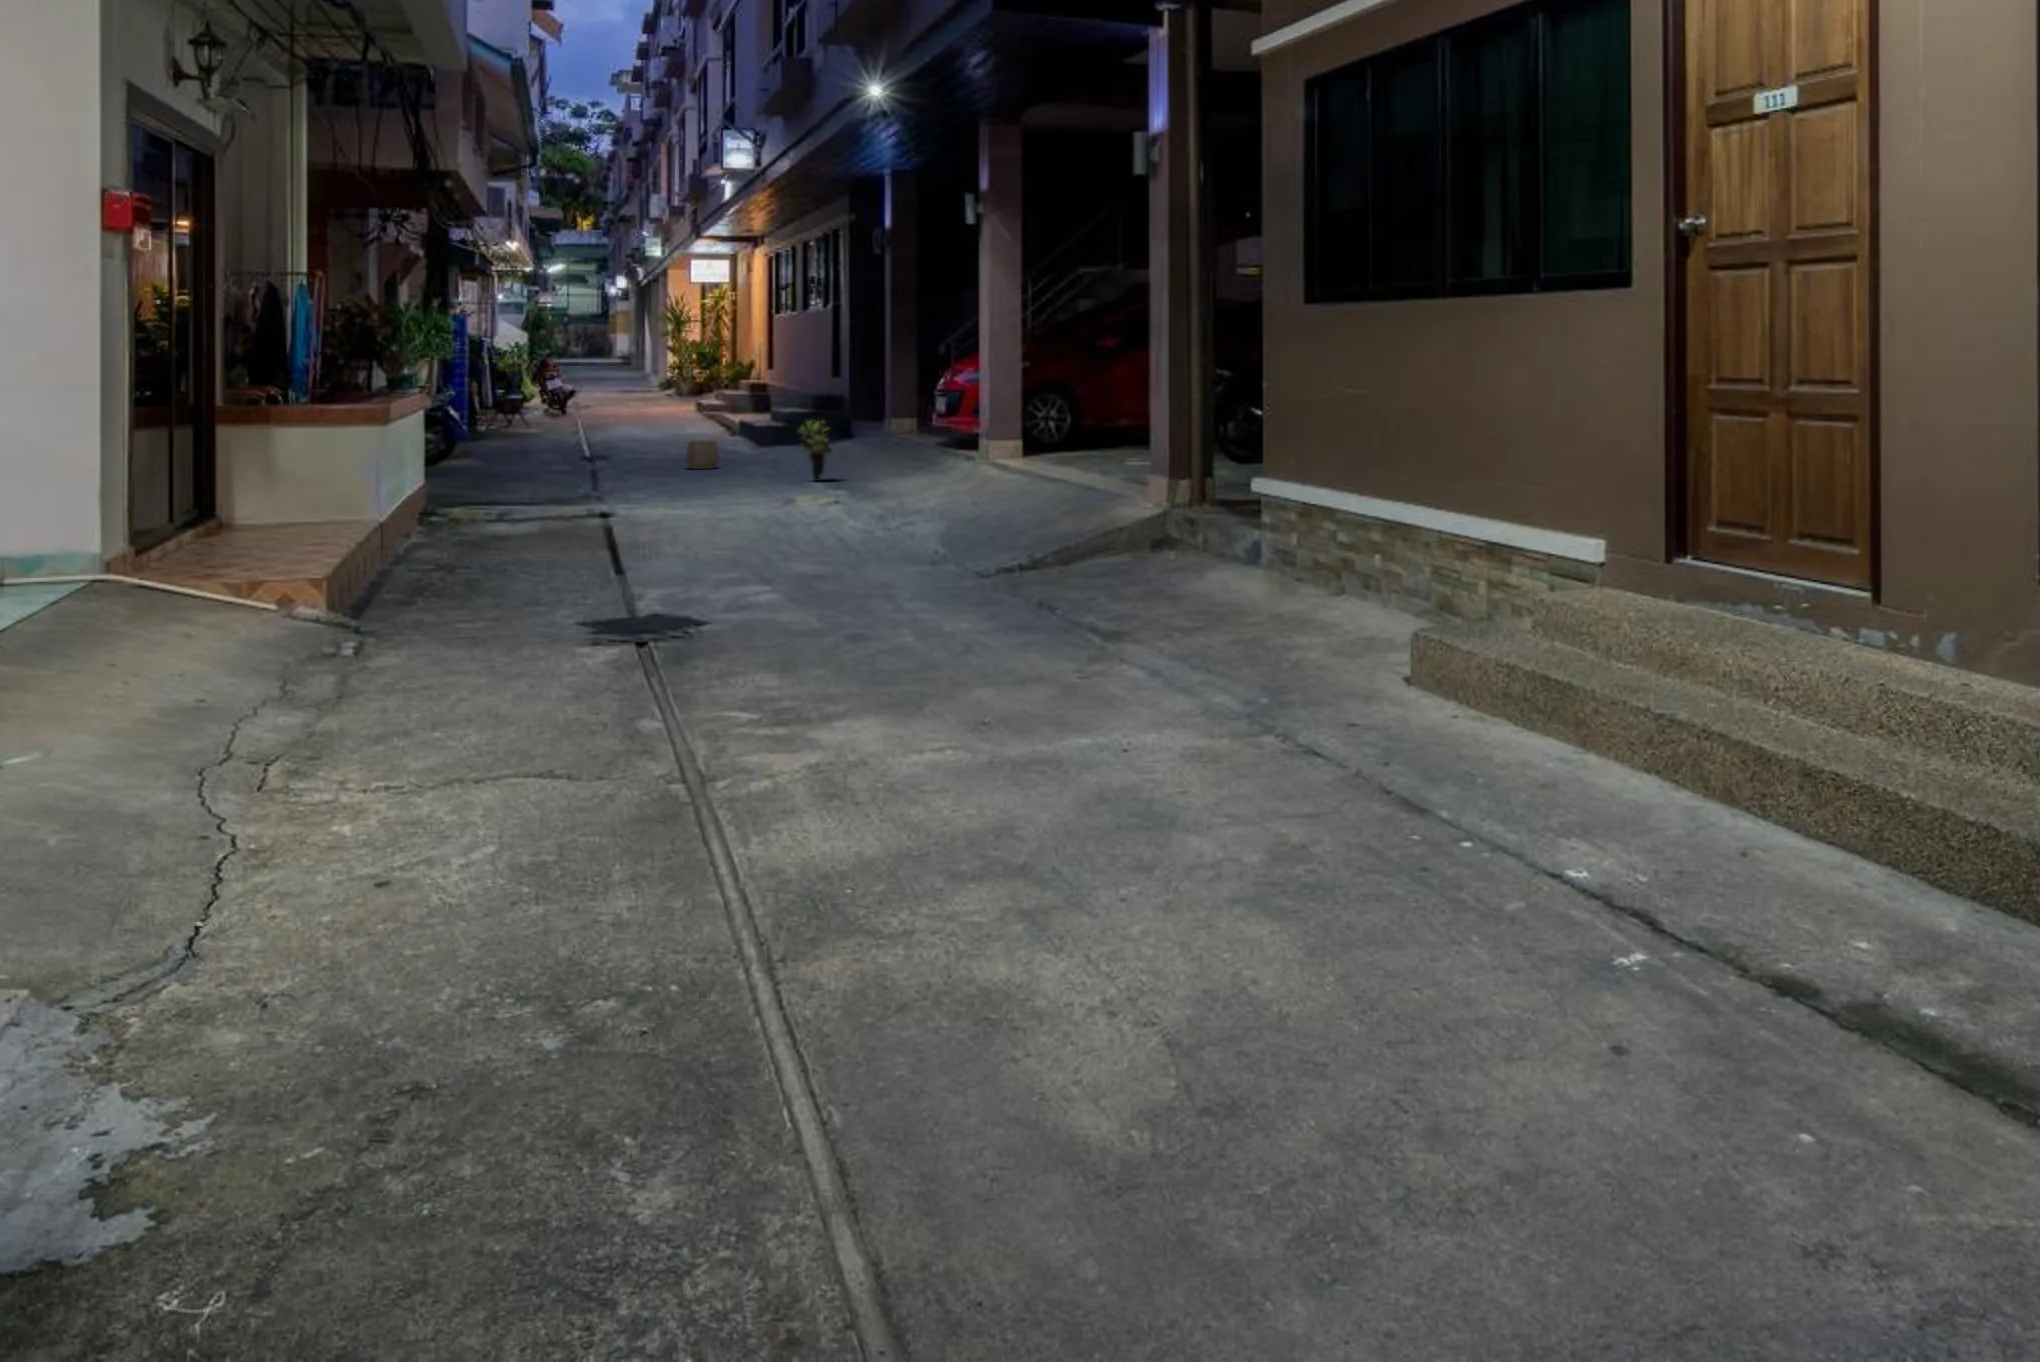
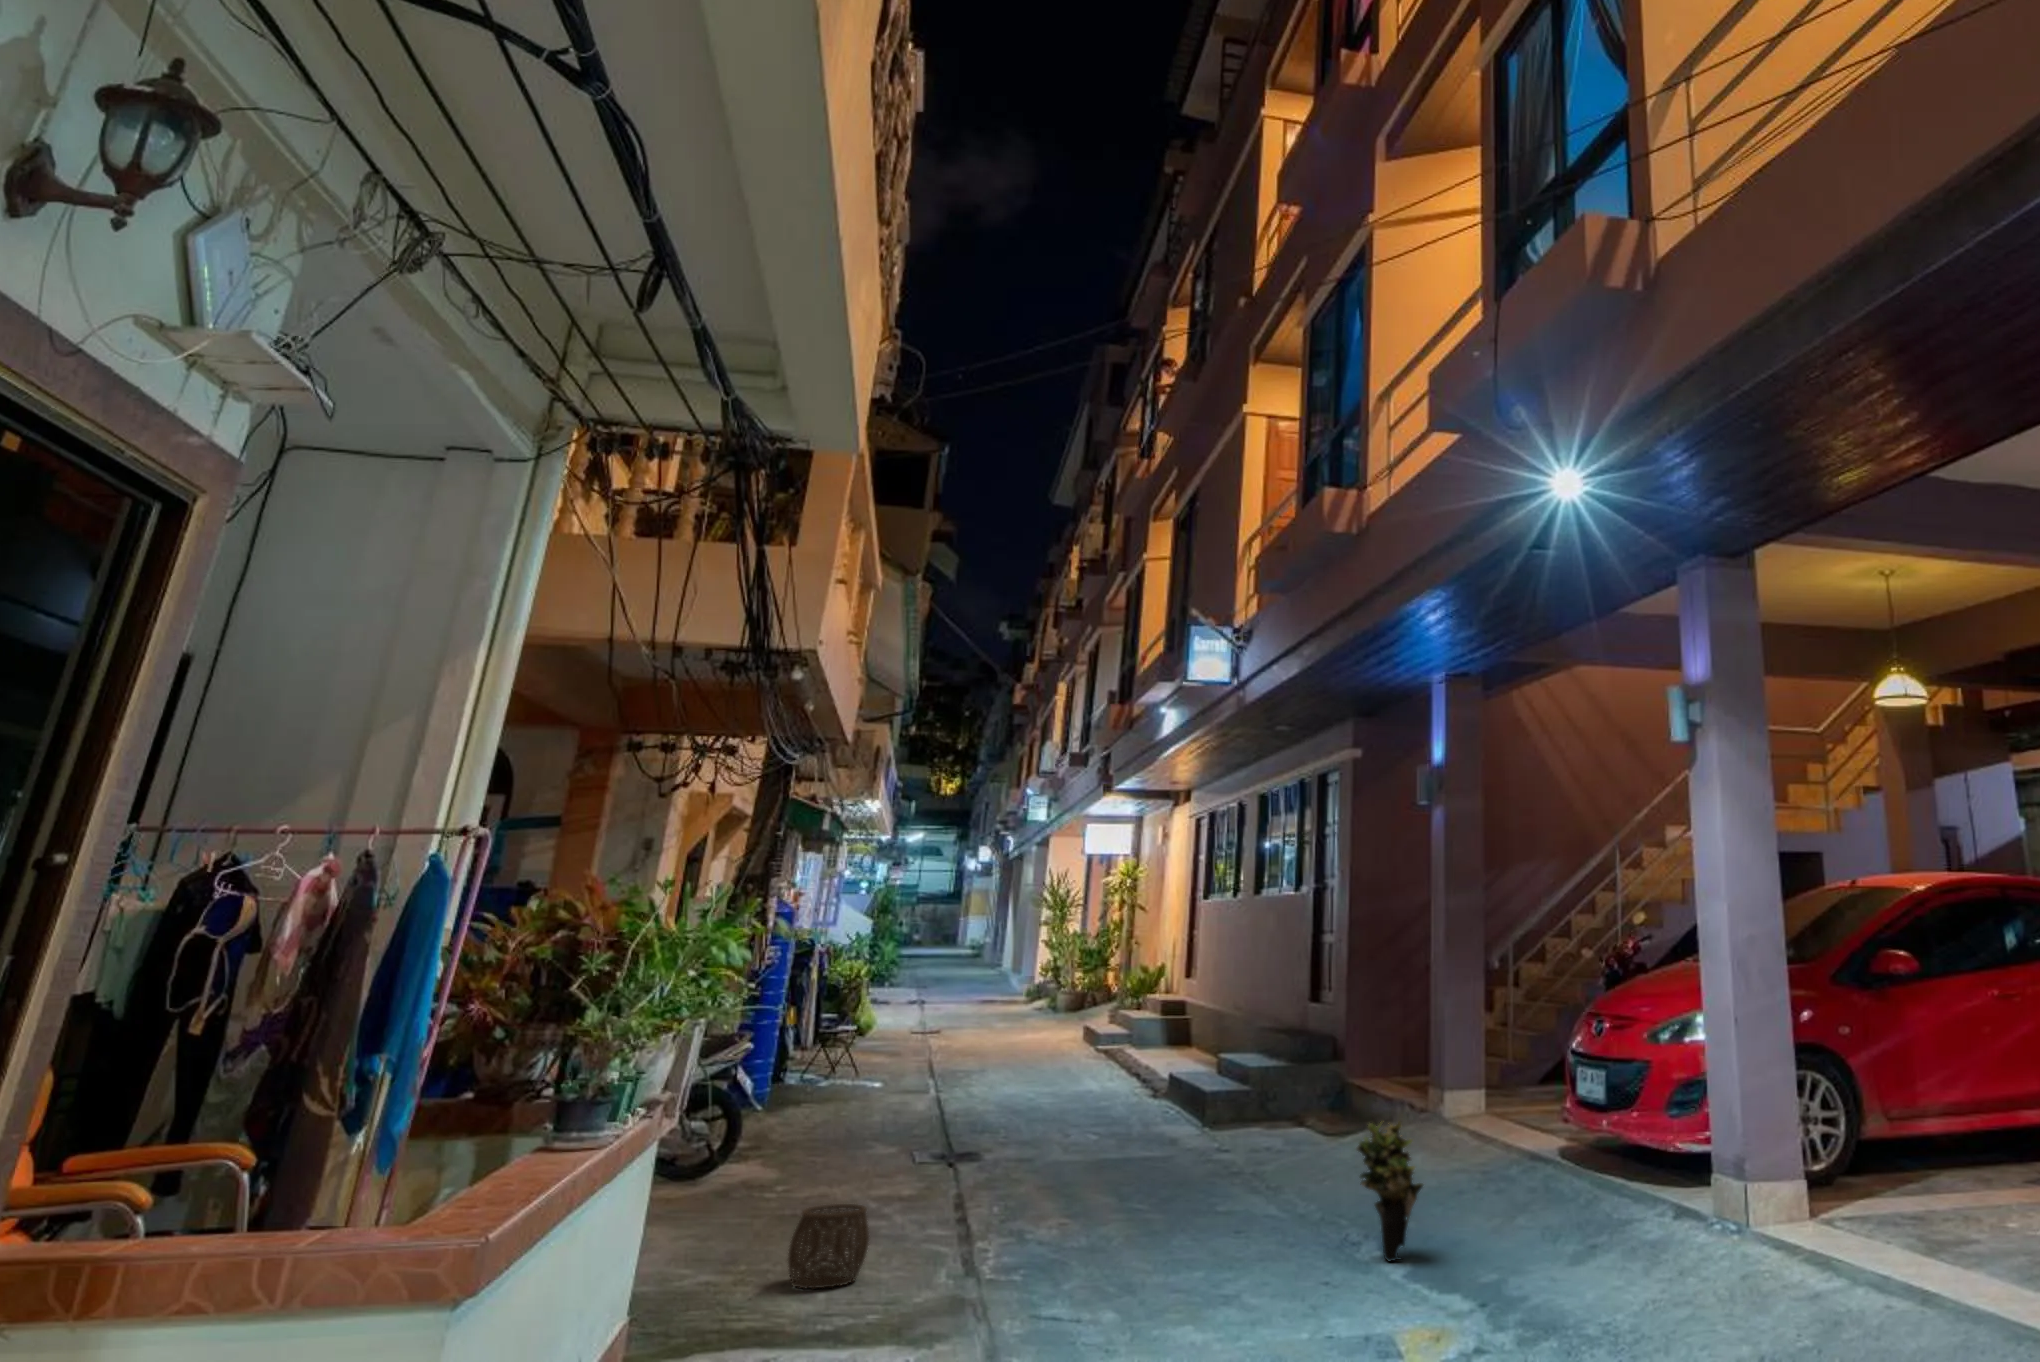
woven basket: present [686,440,719,469] -> present [788,1204,869,1289]

